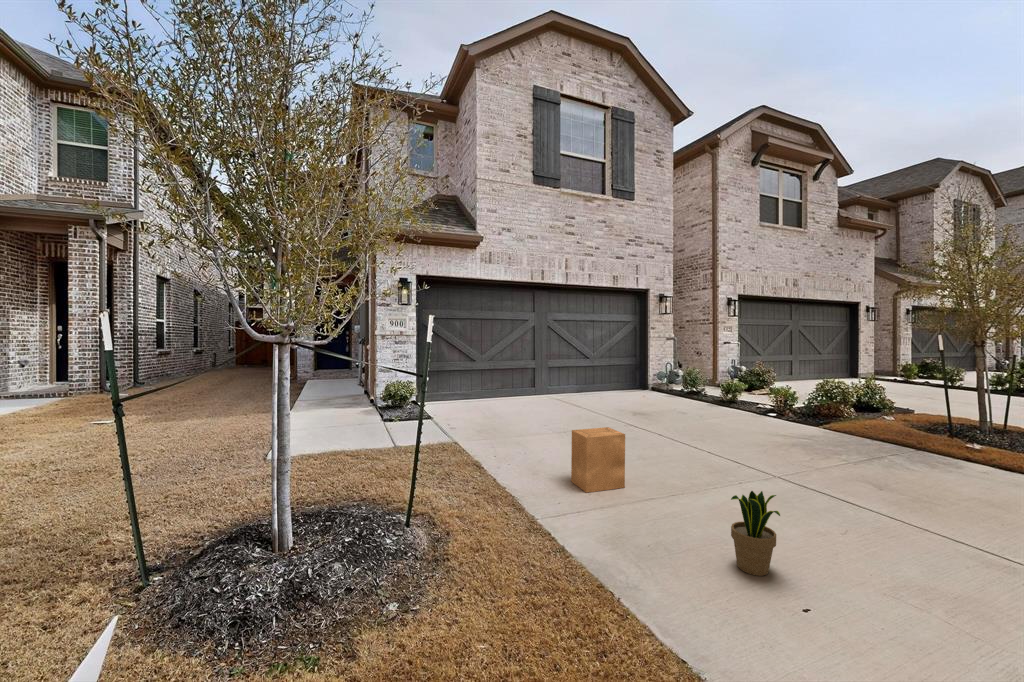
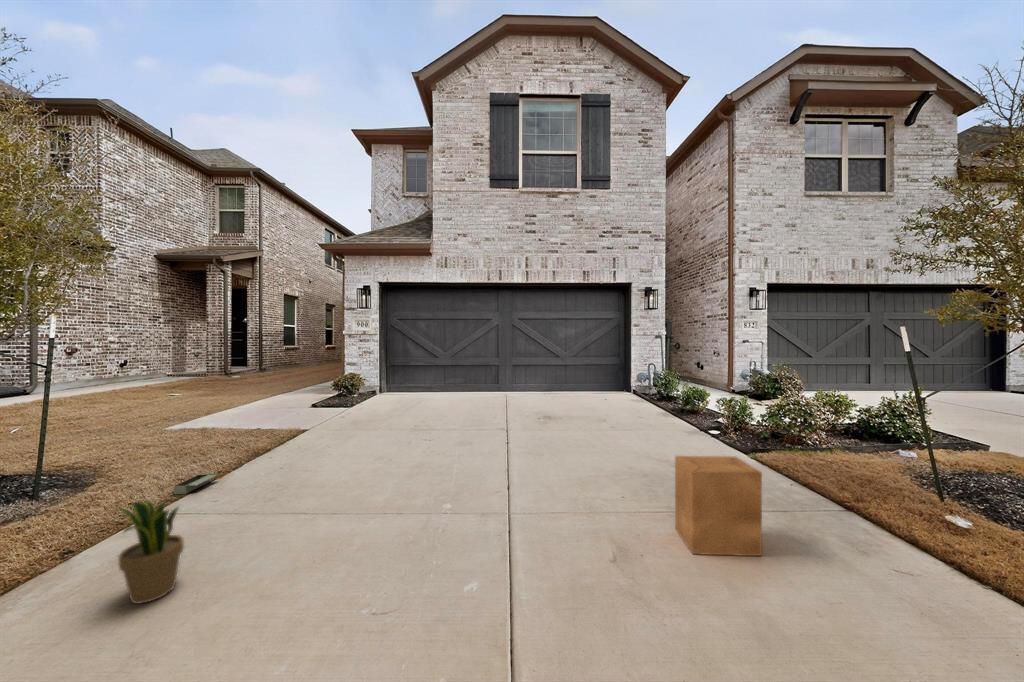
cardboard box: present [571,427,625,493] -> present [675,456,762,556]
toolbox: none [516,489,550,513] -> present [174,474,219,494]

